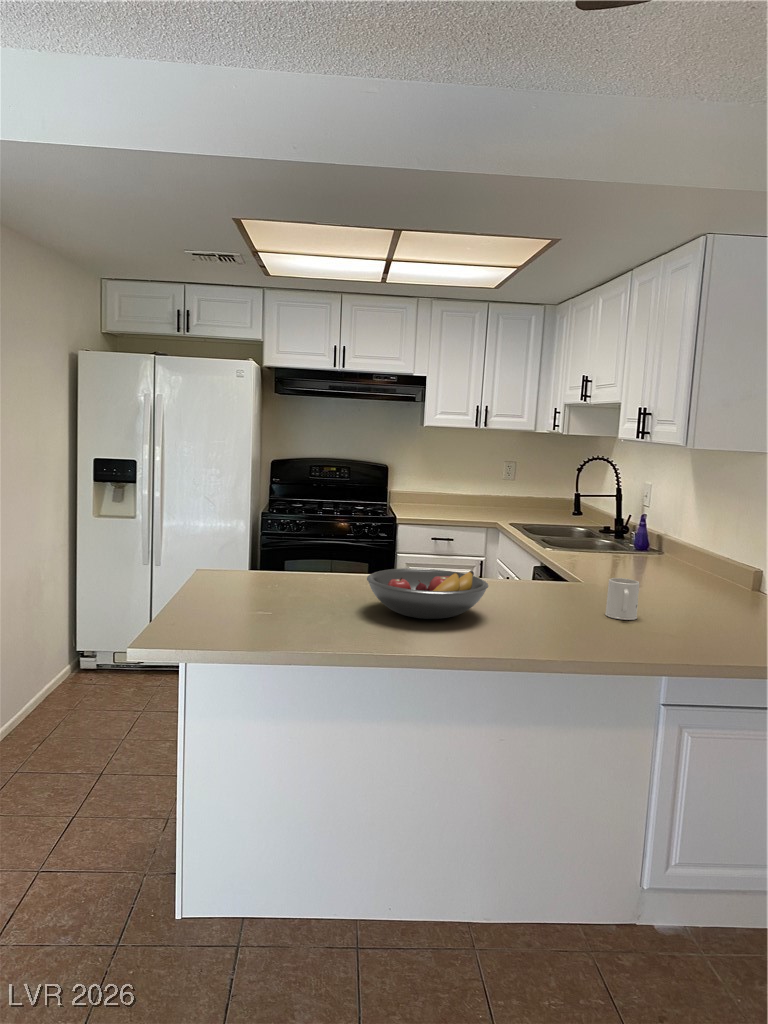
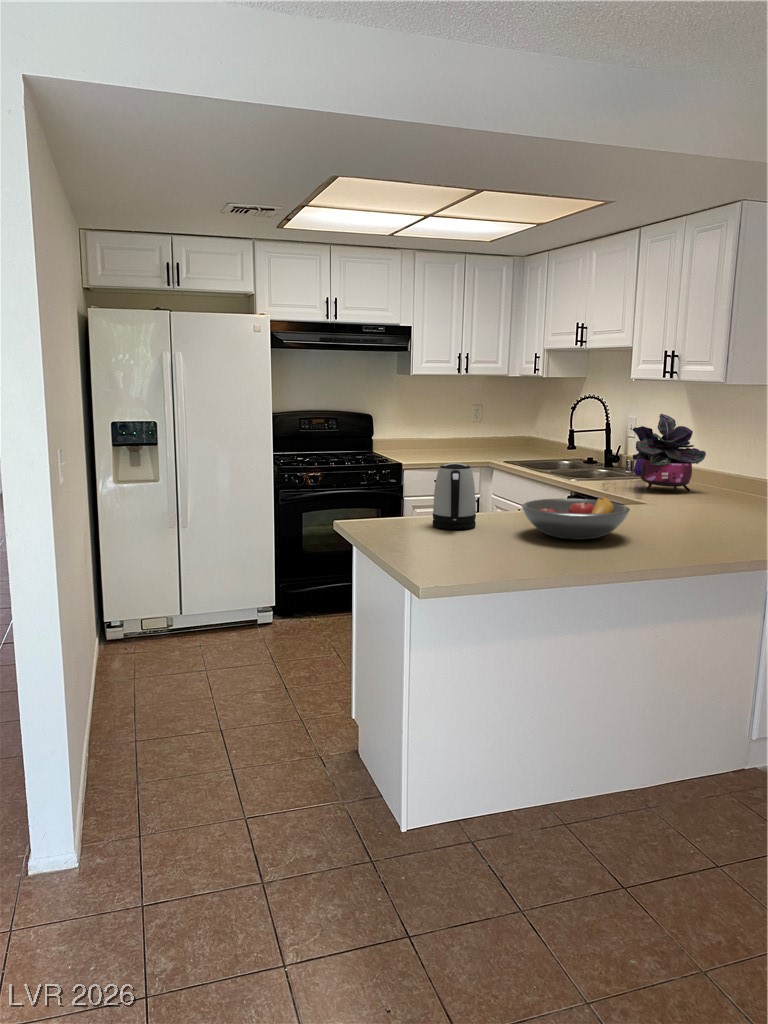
potted plant: none [601,482,686,575] -> present [632,414,706,491]
kettle: none [296,520,343,593] -> present [433,463,476,529]
mug: present [605,578,639,620] -> none [698,492,728,526]

